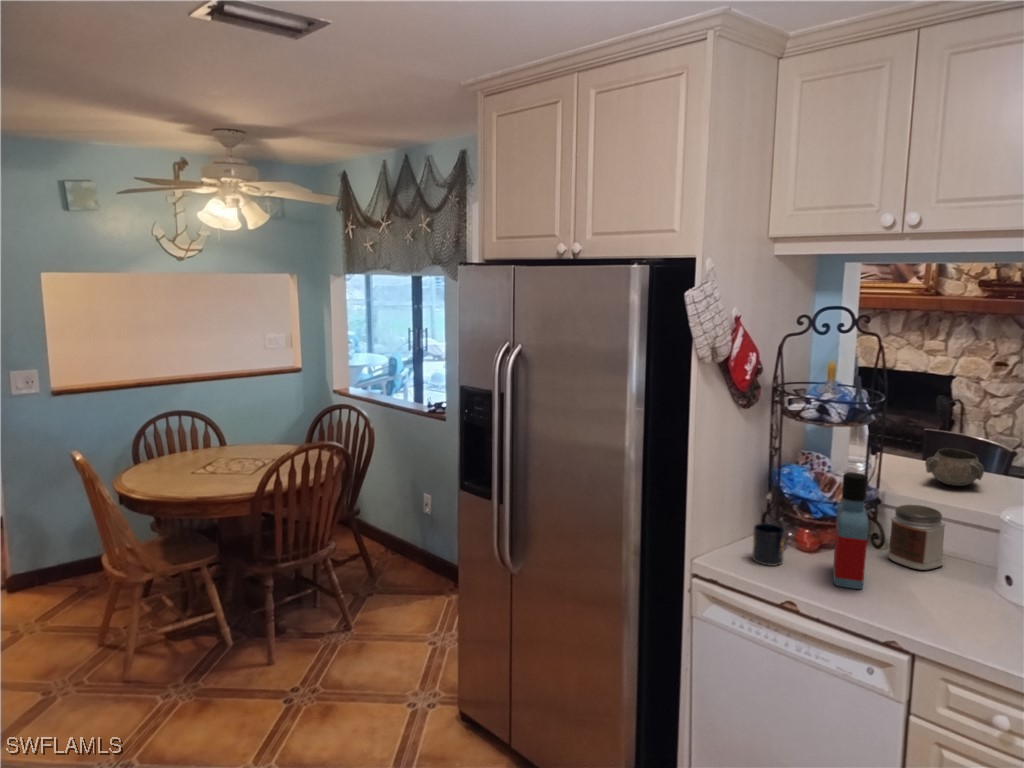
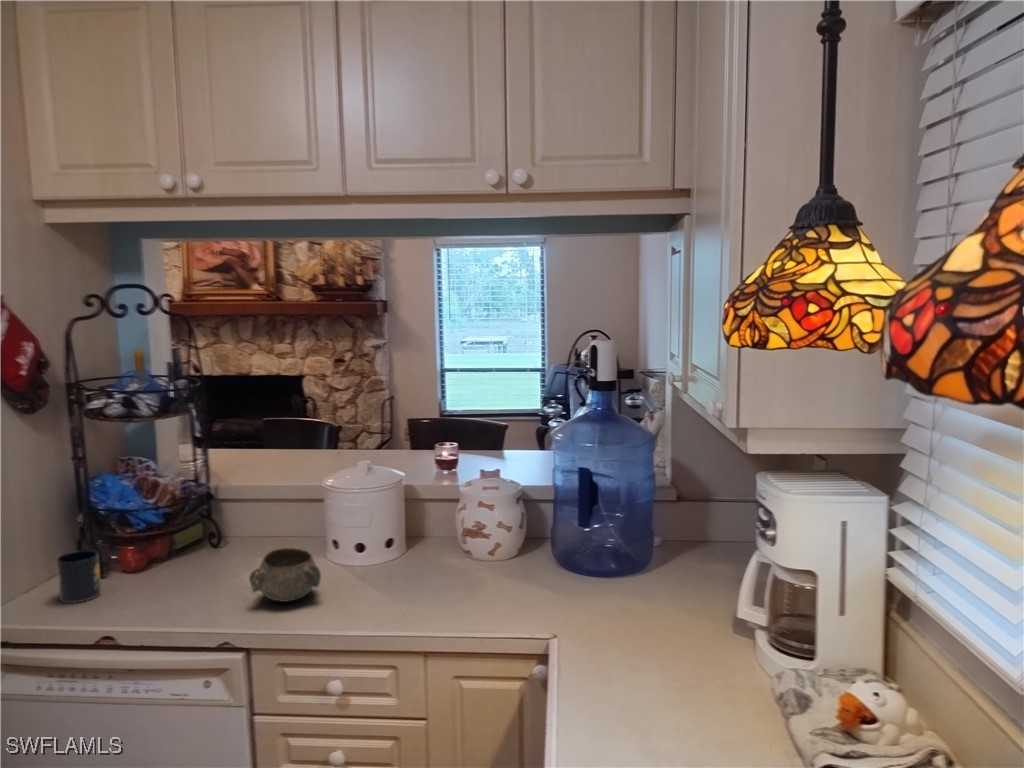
decorative bowl: present [925,448,984,486] -> present [249,548,321,602]
bottle: present [833,472,869,589] -> none [157,467,195,601]
jar: present [888,505,946,570] -> none [222,491,279,559]

